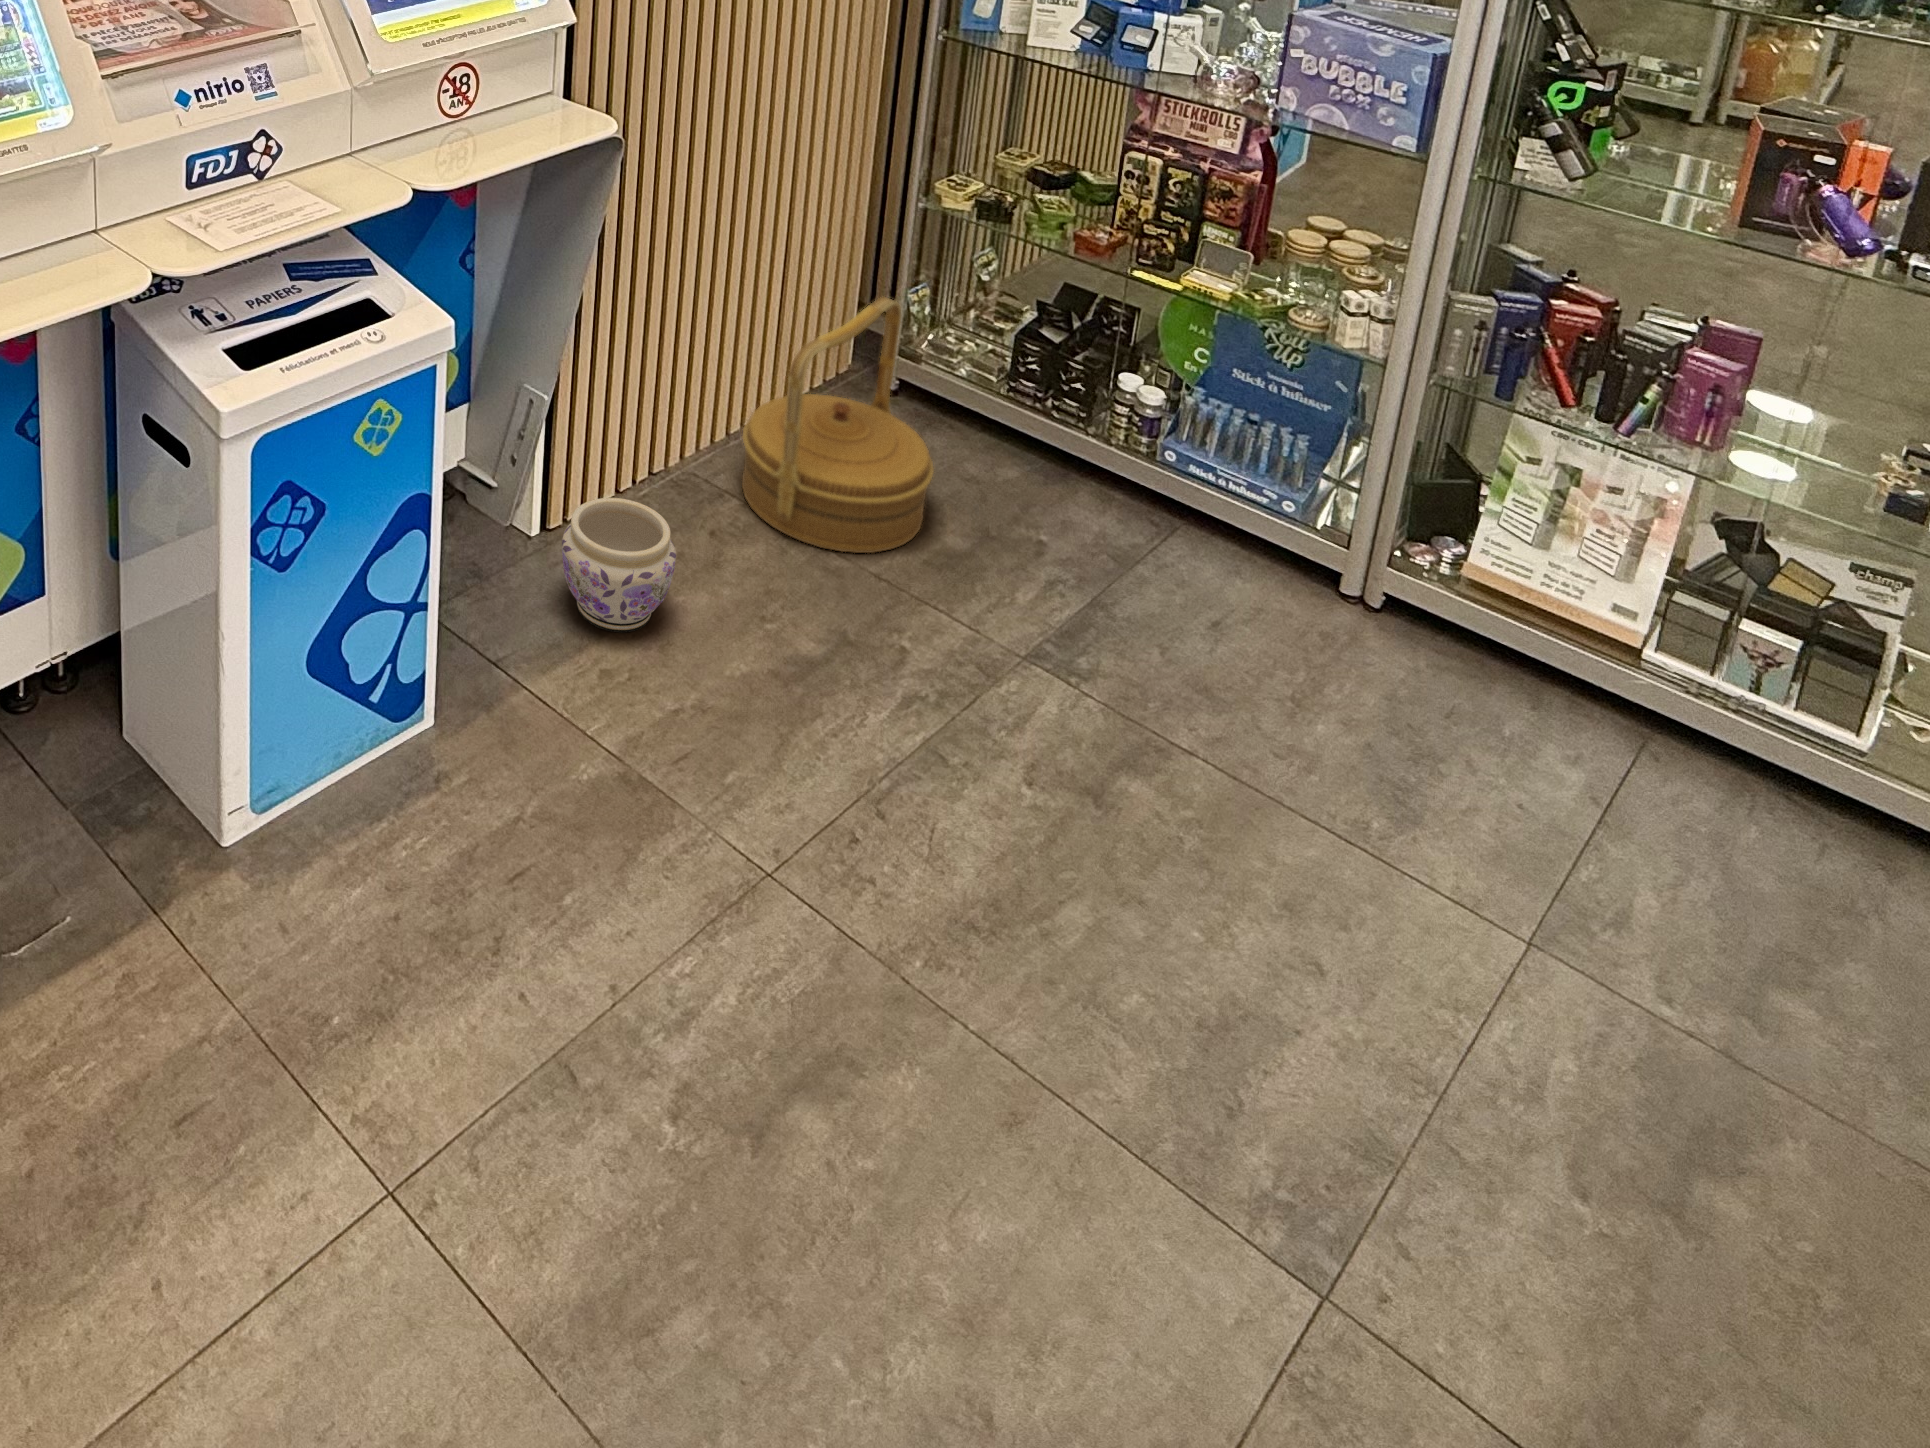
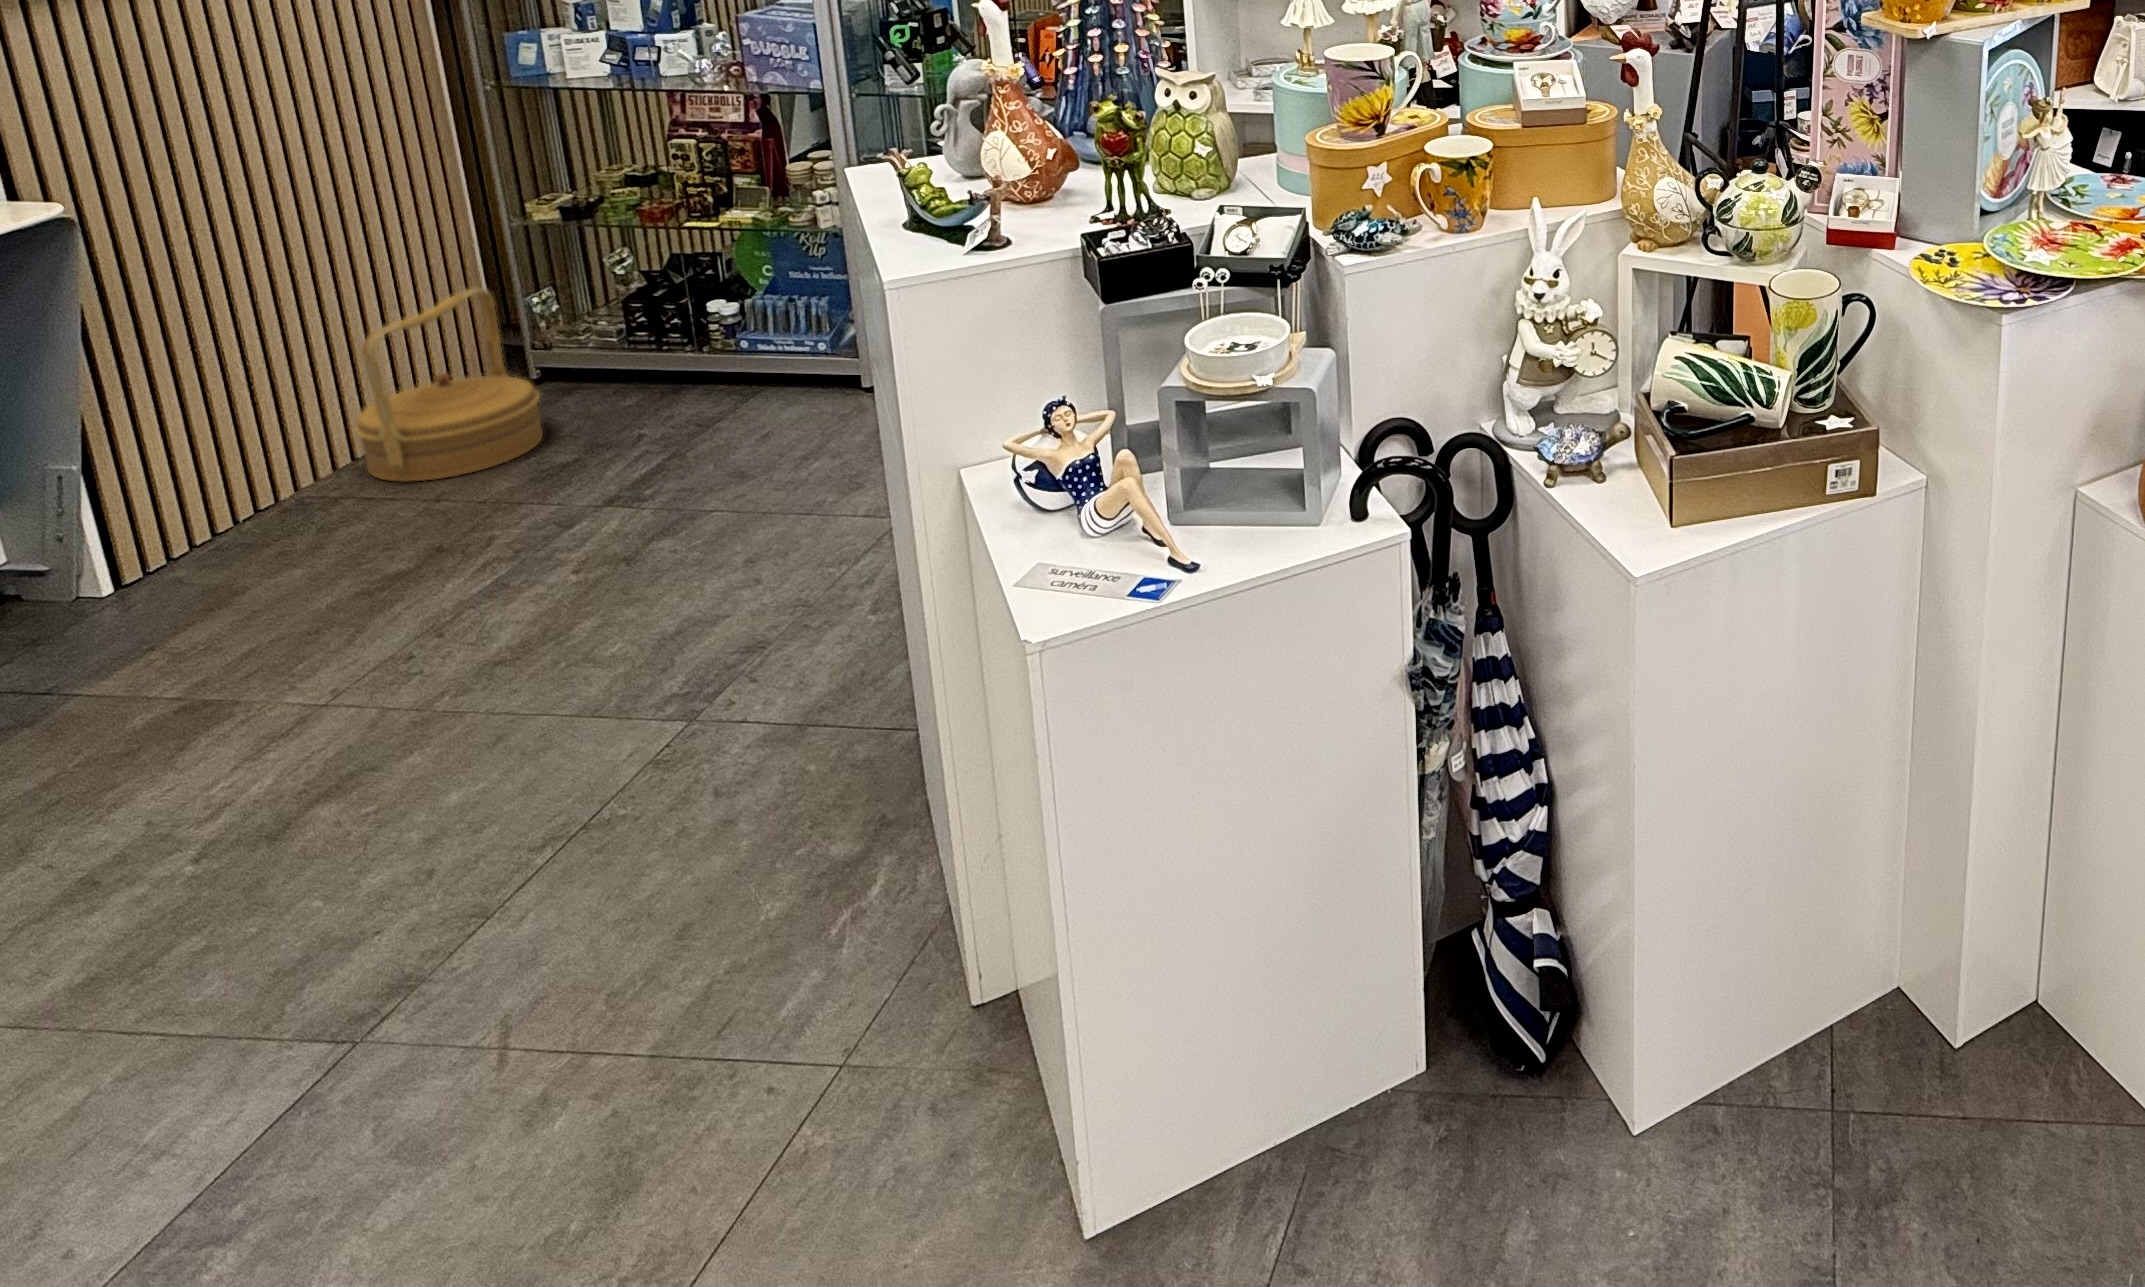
planter: present [562,498,676,632] -> none [135,483,262,583]

